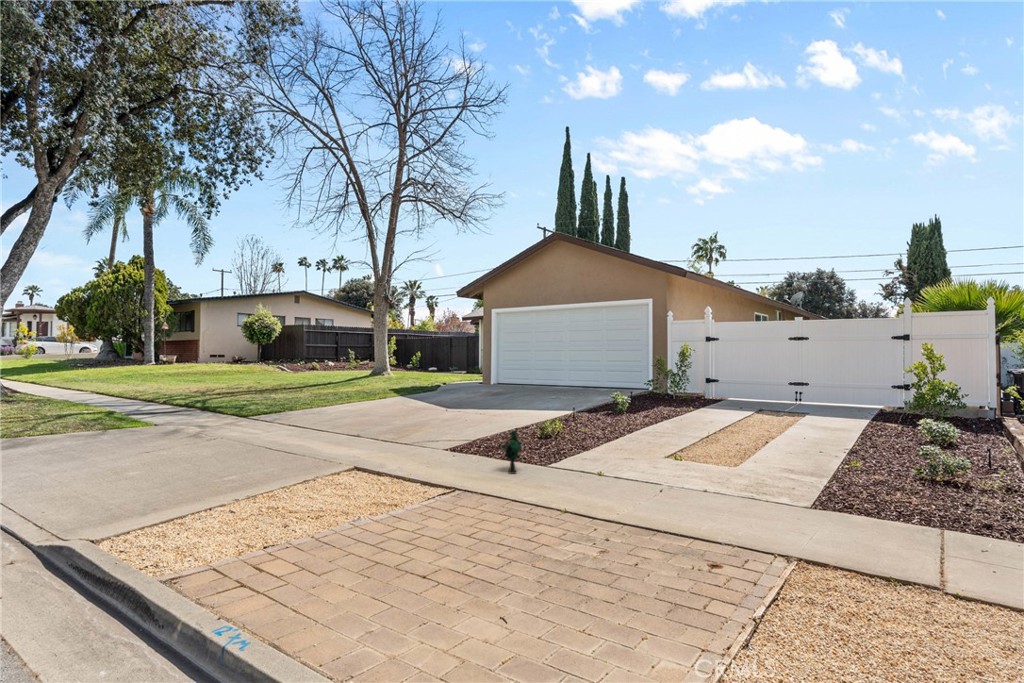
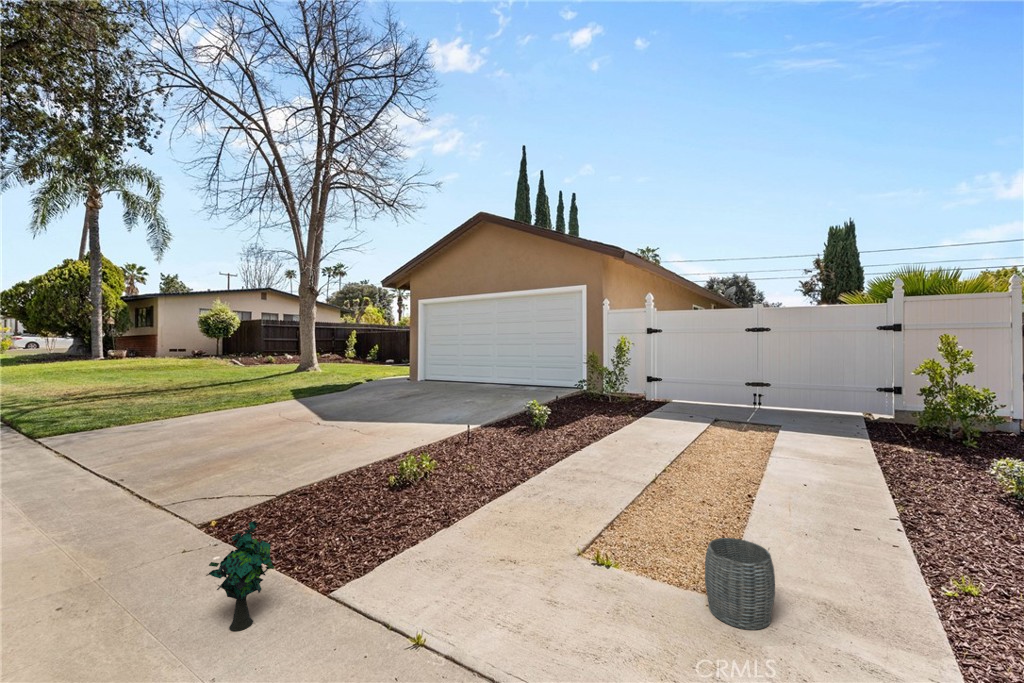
woven basket: none [721,442,752,475] -> present [705,538,775,630]

